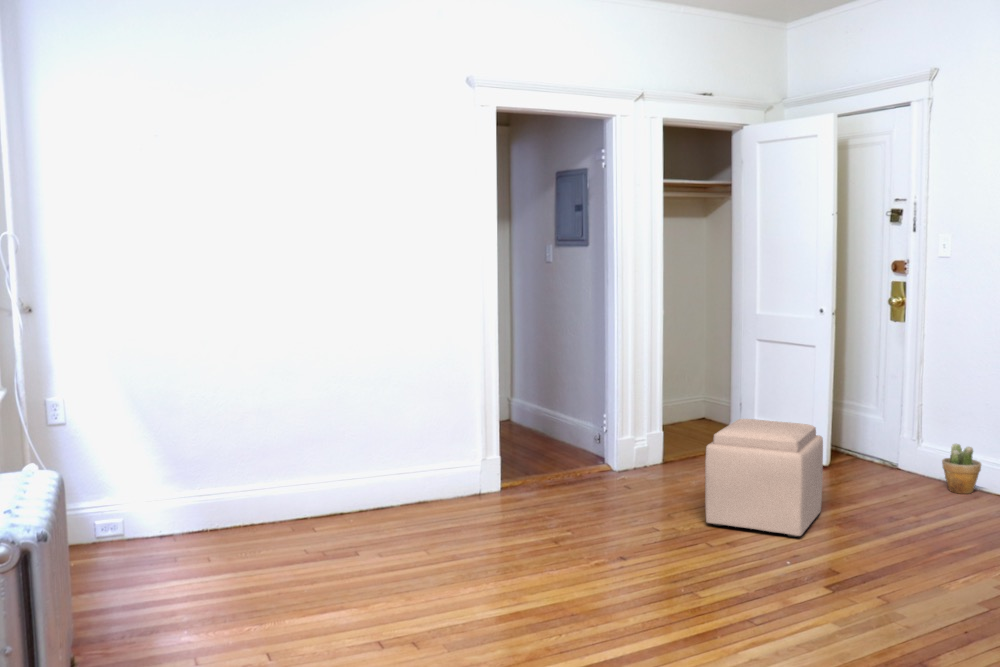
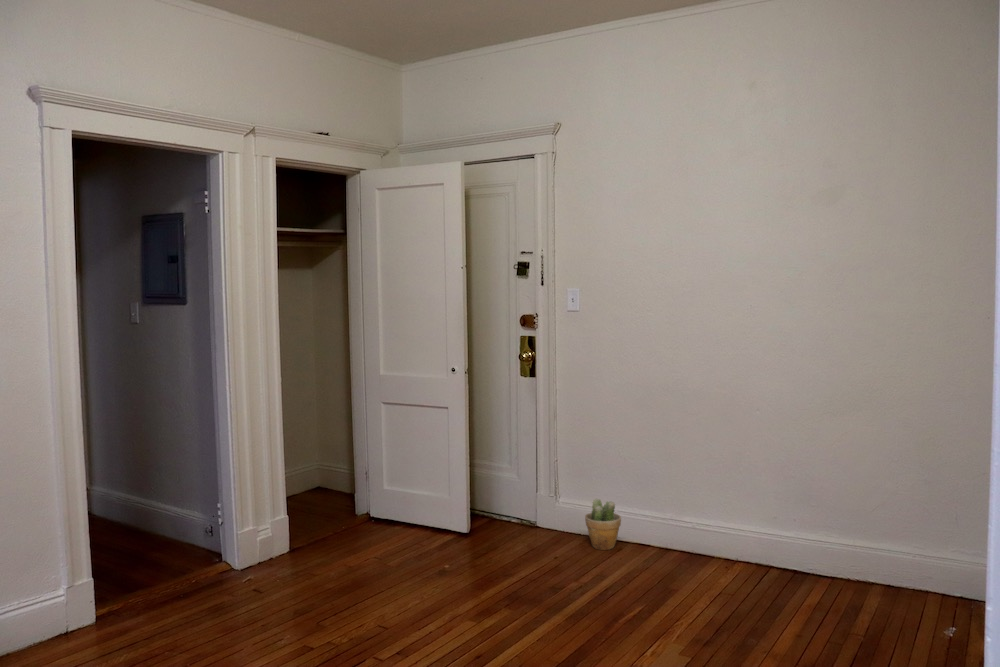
ottoman: present [705,419,823,537] -> none [363,504,488,648]

